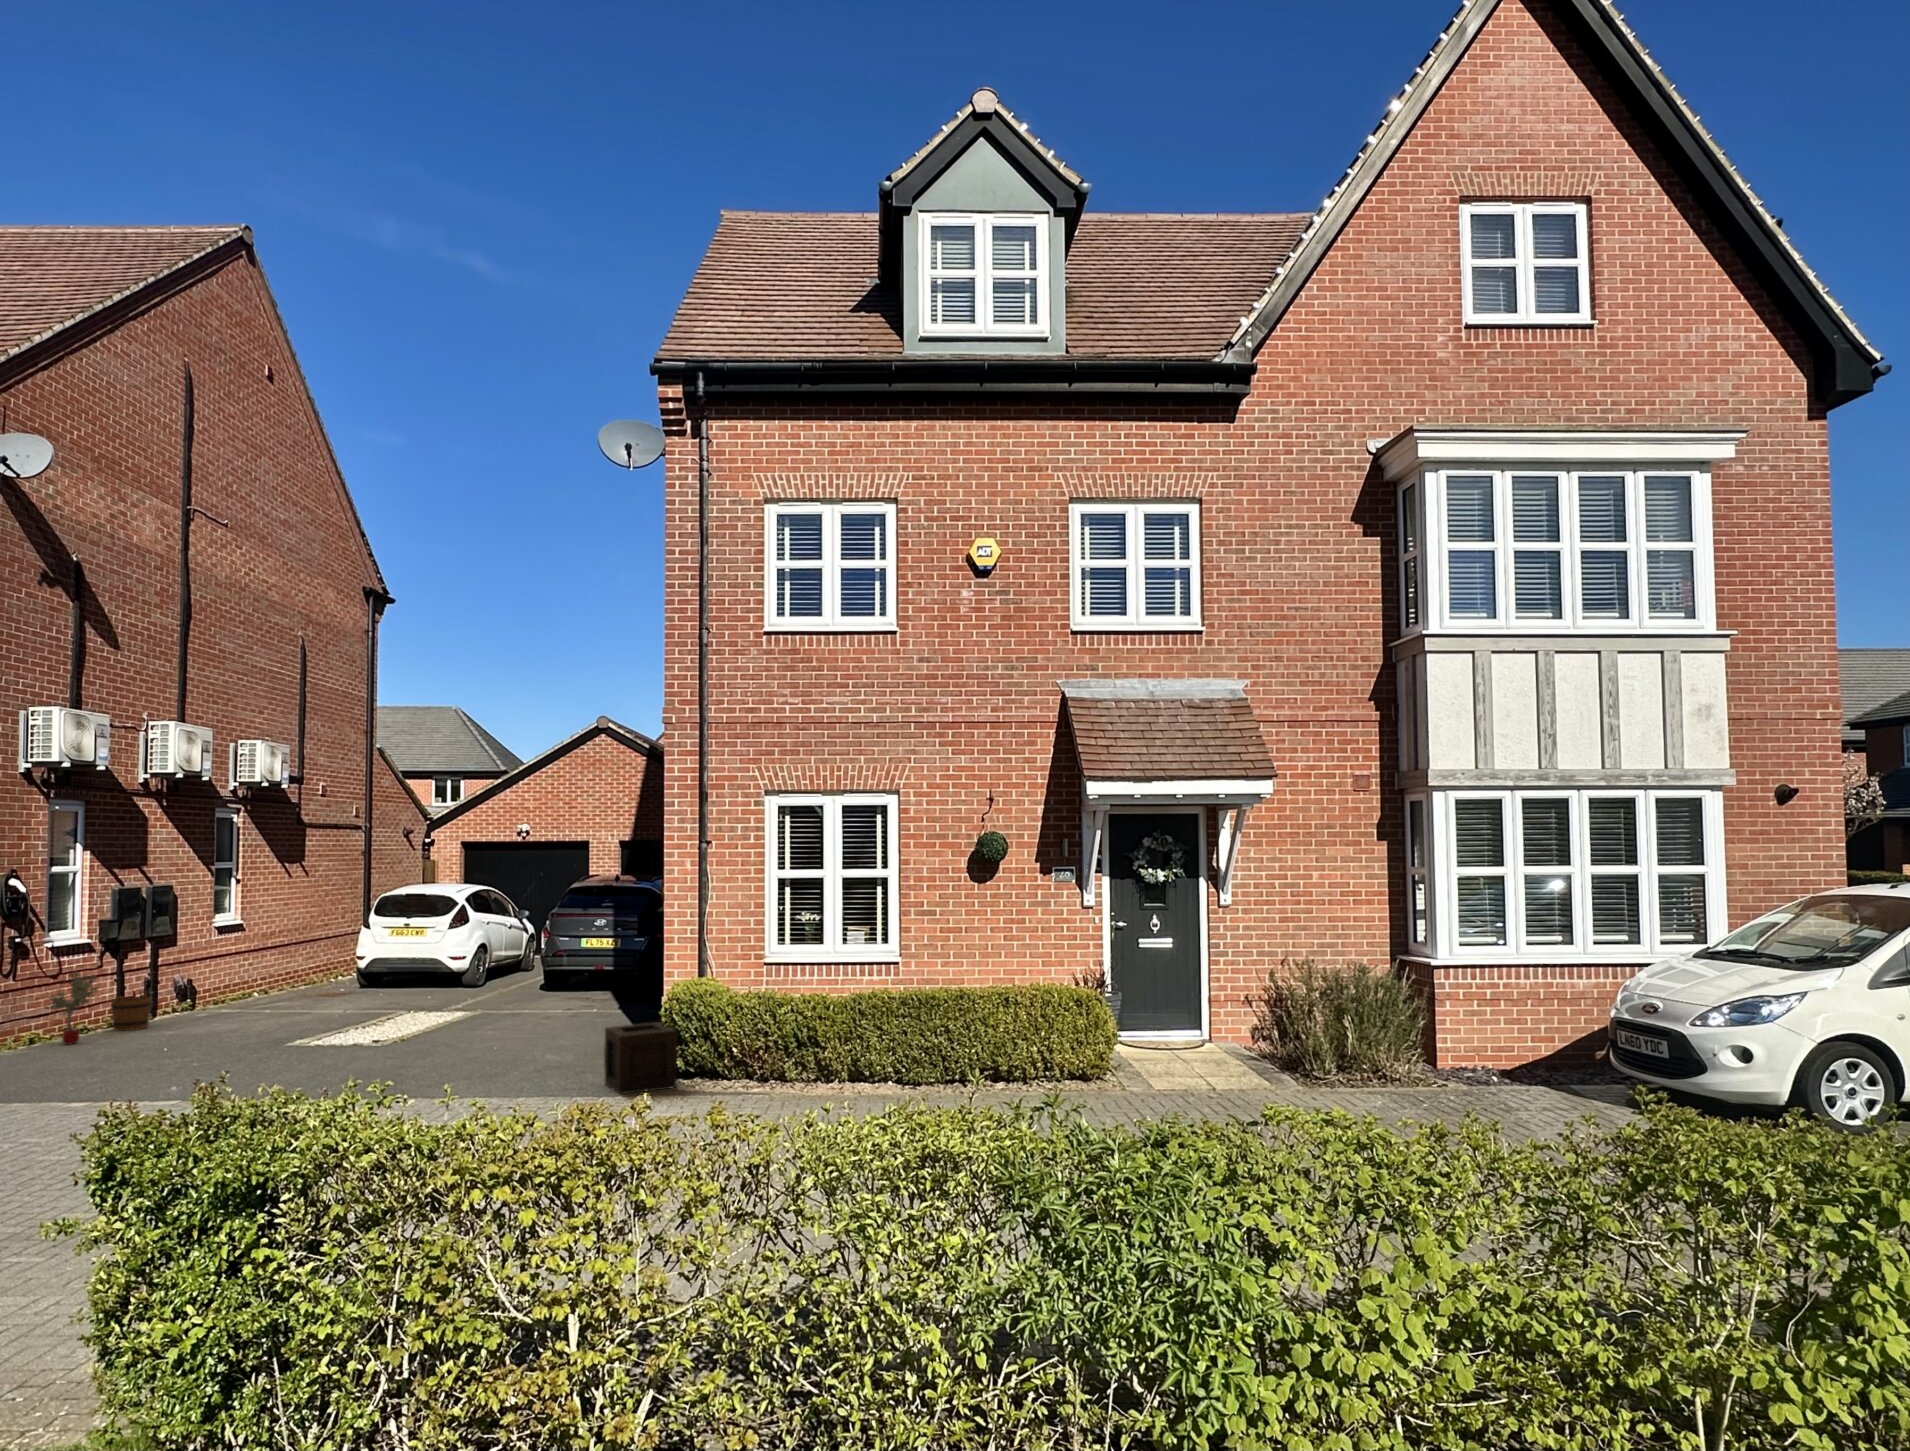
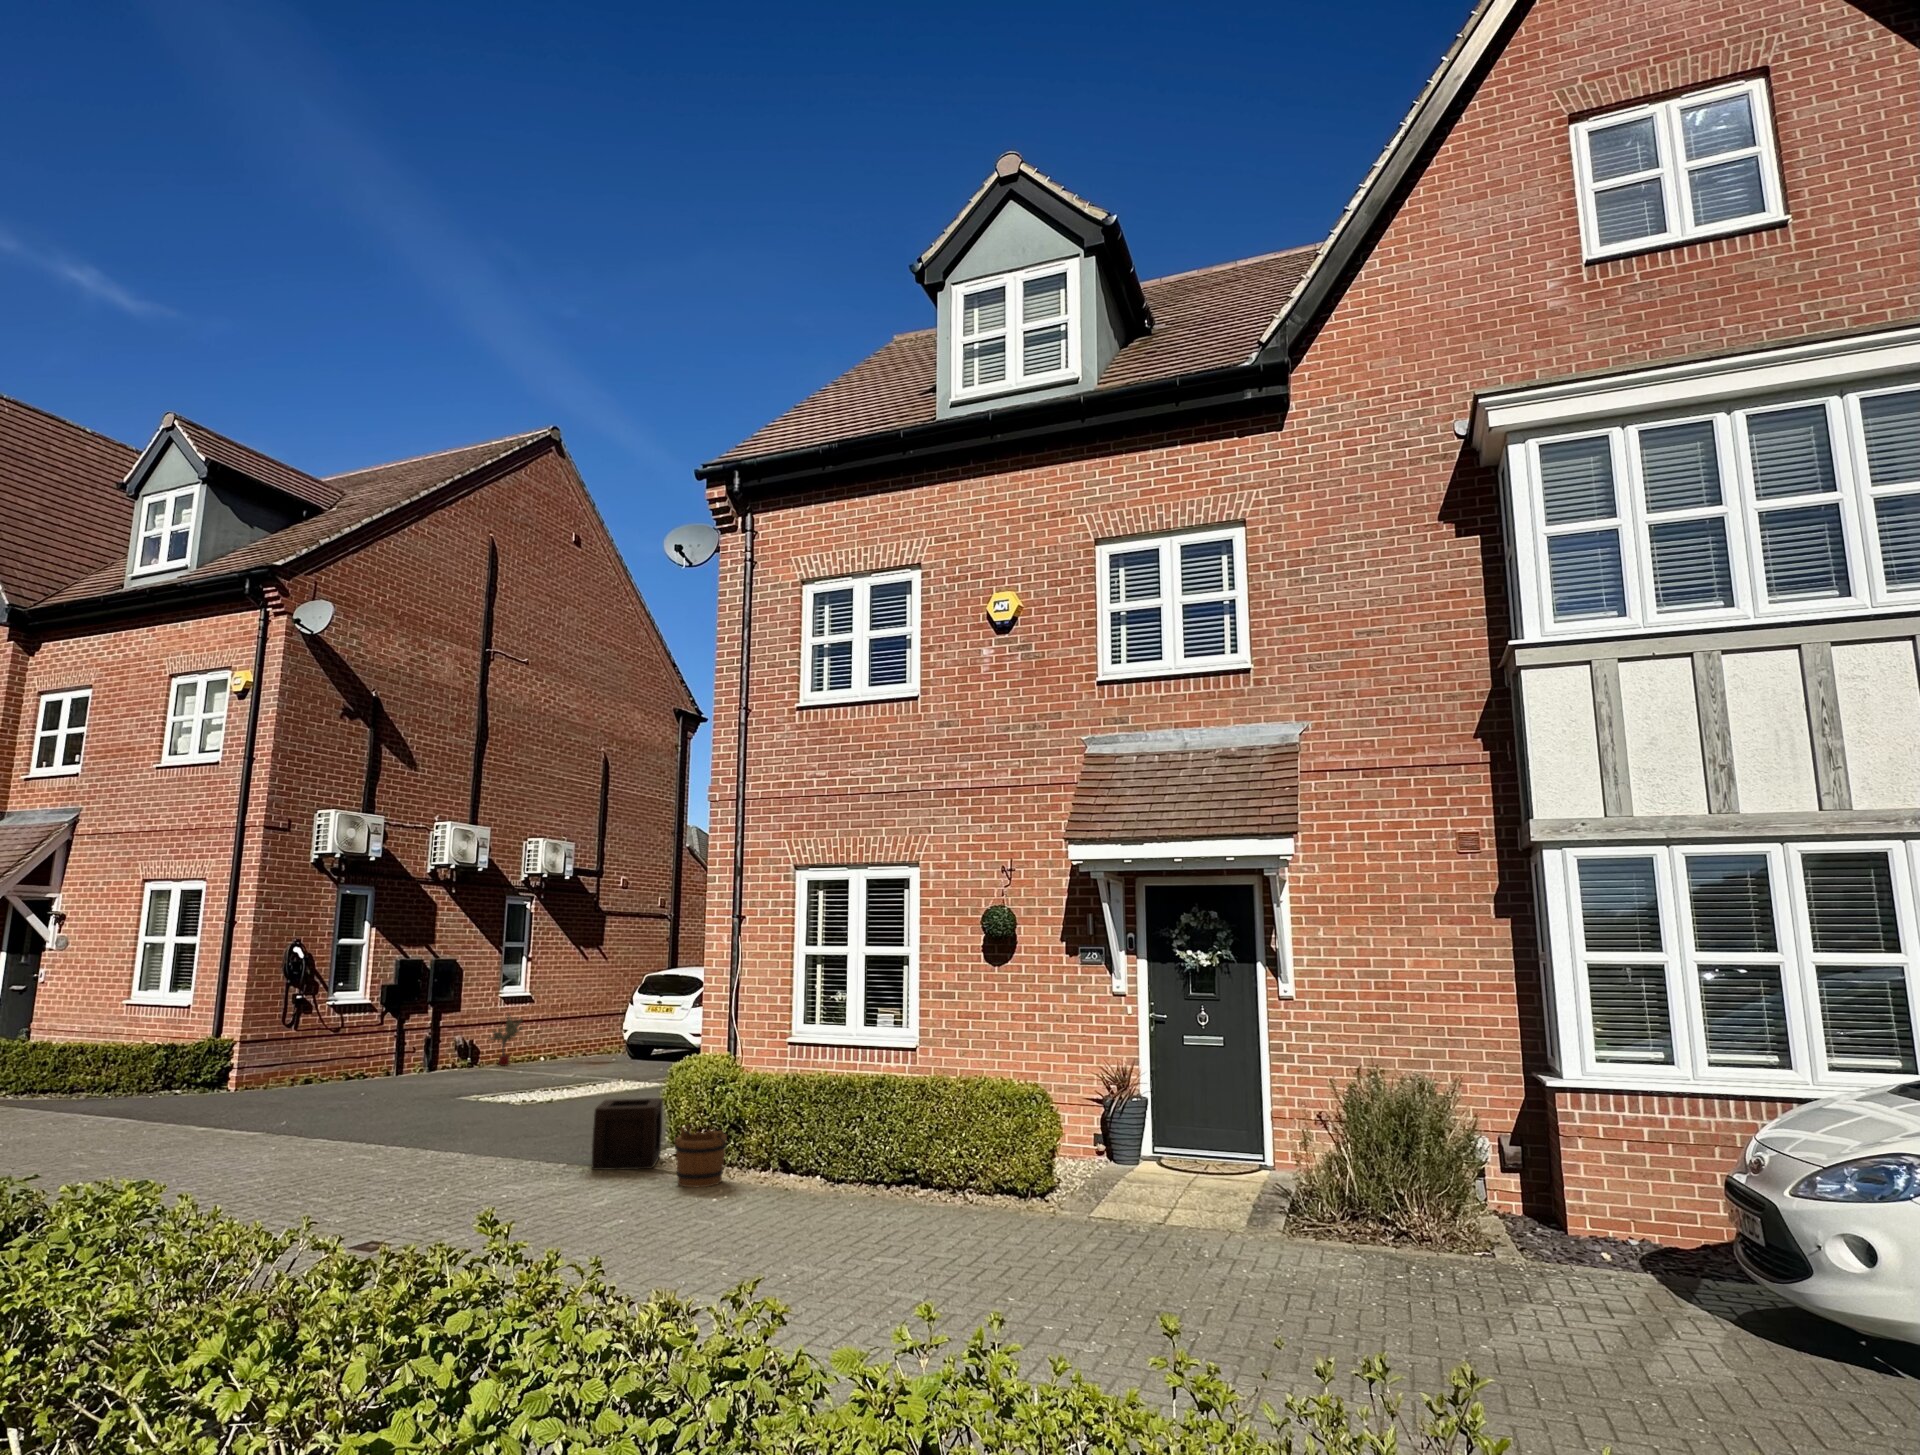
potted tree: present [45,969,97,1045] -> present [488,1015,522,1066]
bucket: present [111,991,152,1031] -> present [675,1126,727,1187]

